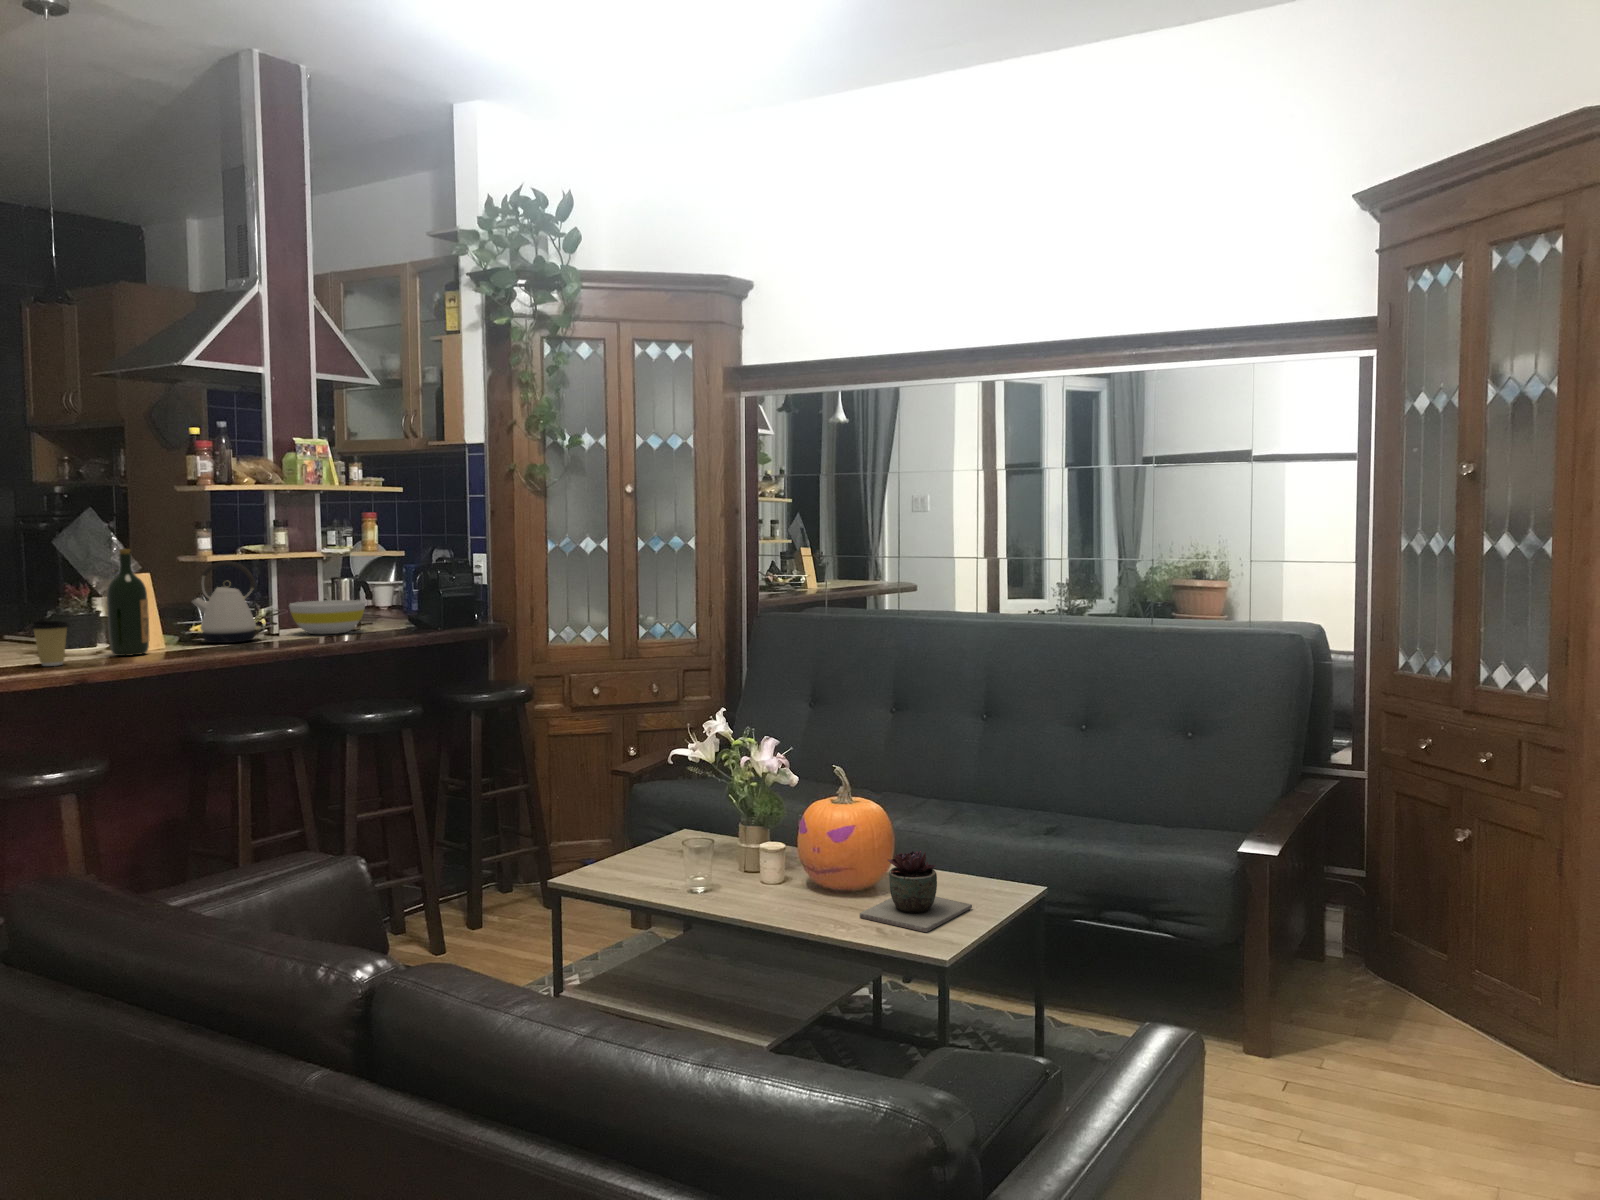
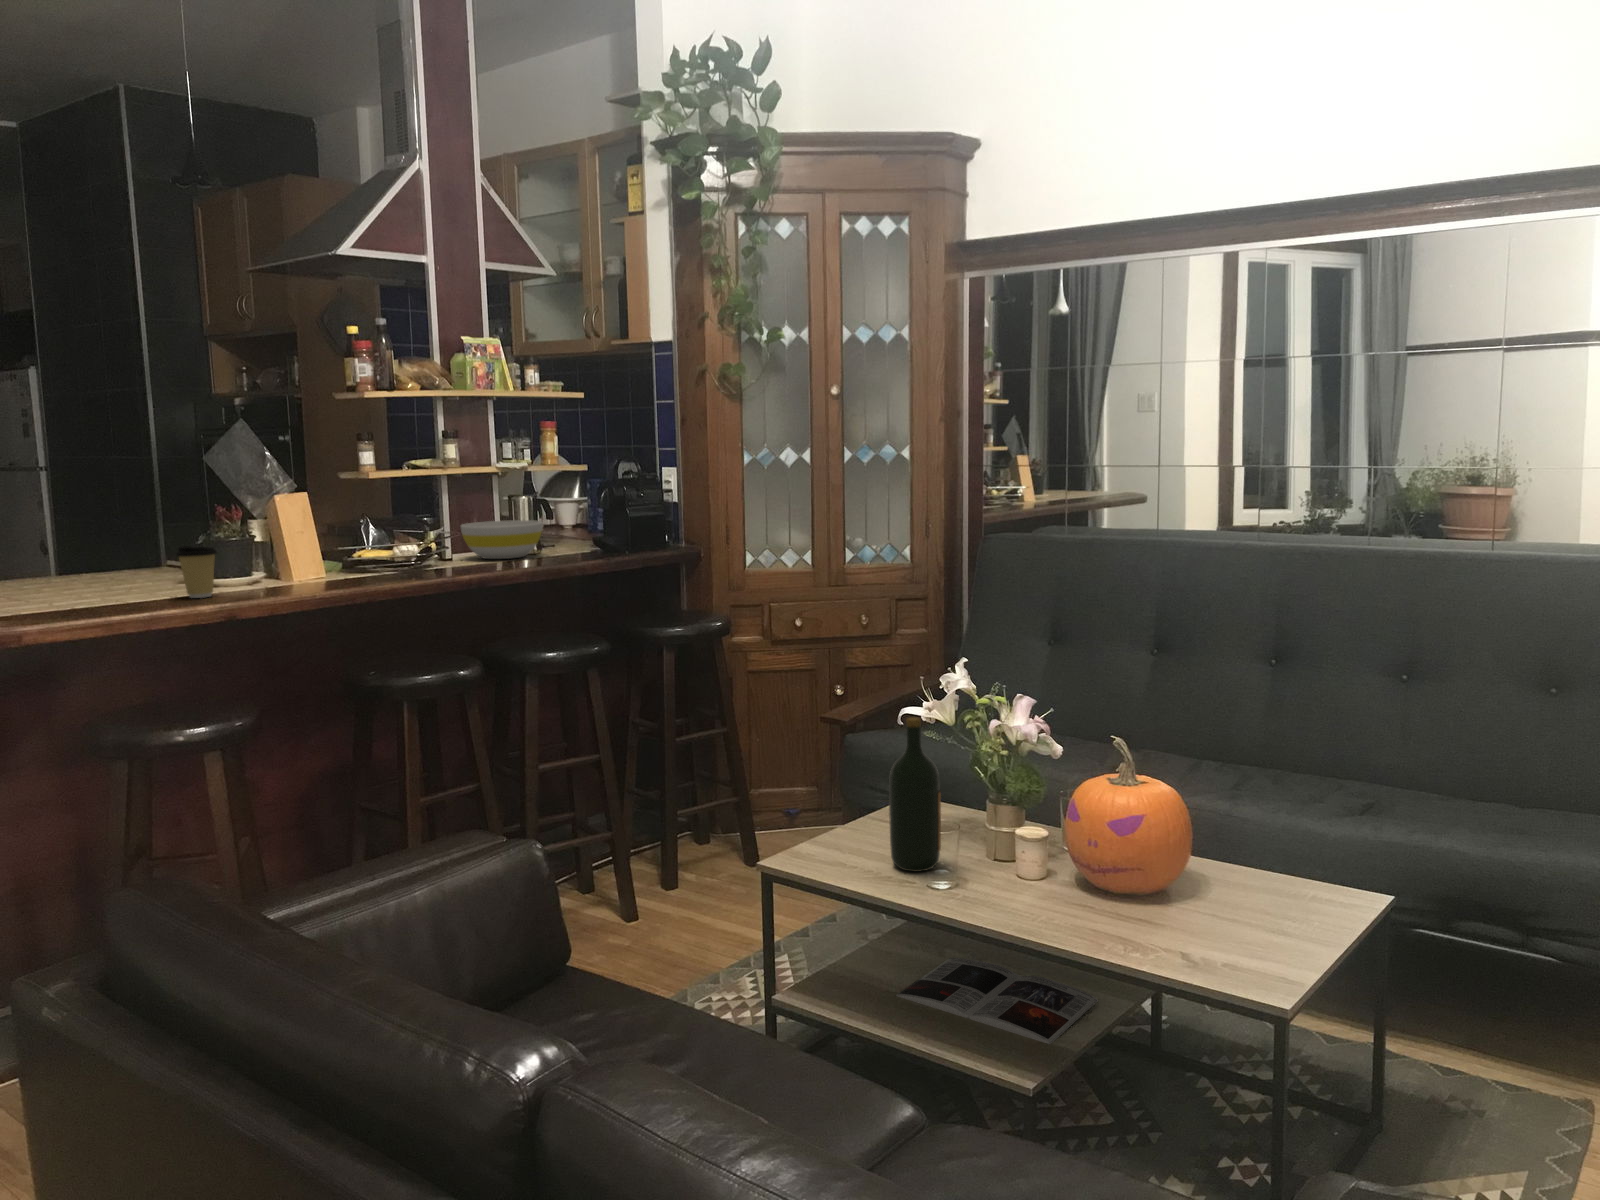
wine bottle: present [107,549,150,656] -> present [889,717,941,872]
kettle: present [192,561,261,643] -> none [354,477,430,570]
succulent plant: present [859,851,972,932] -> none [1155,853,1305,967]
magazine: none [662,952,823,1006] -> present [896,958,1098,1044]

